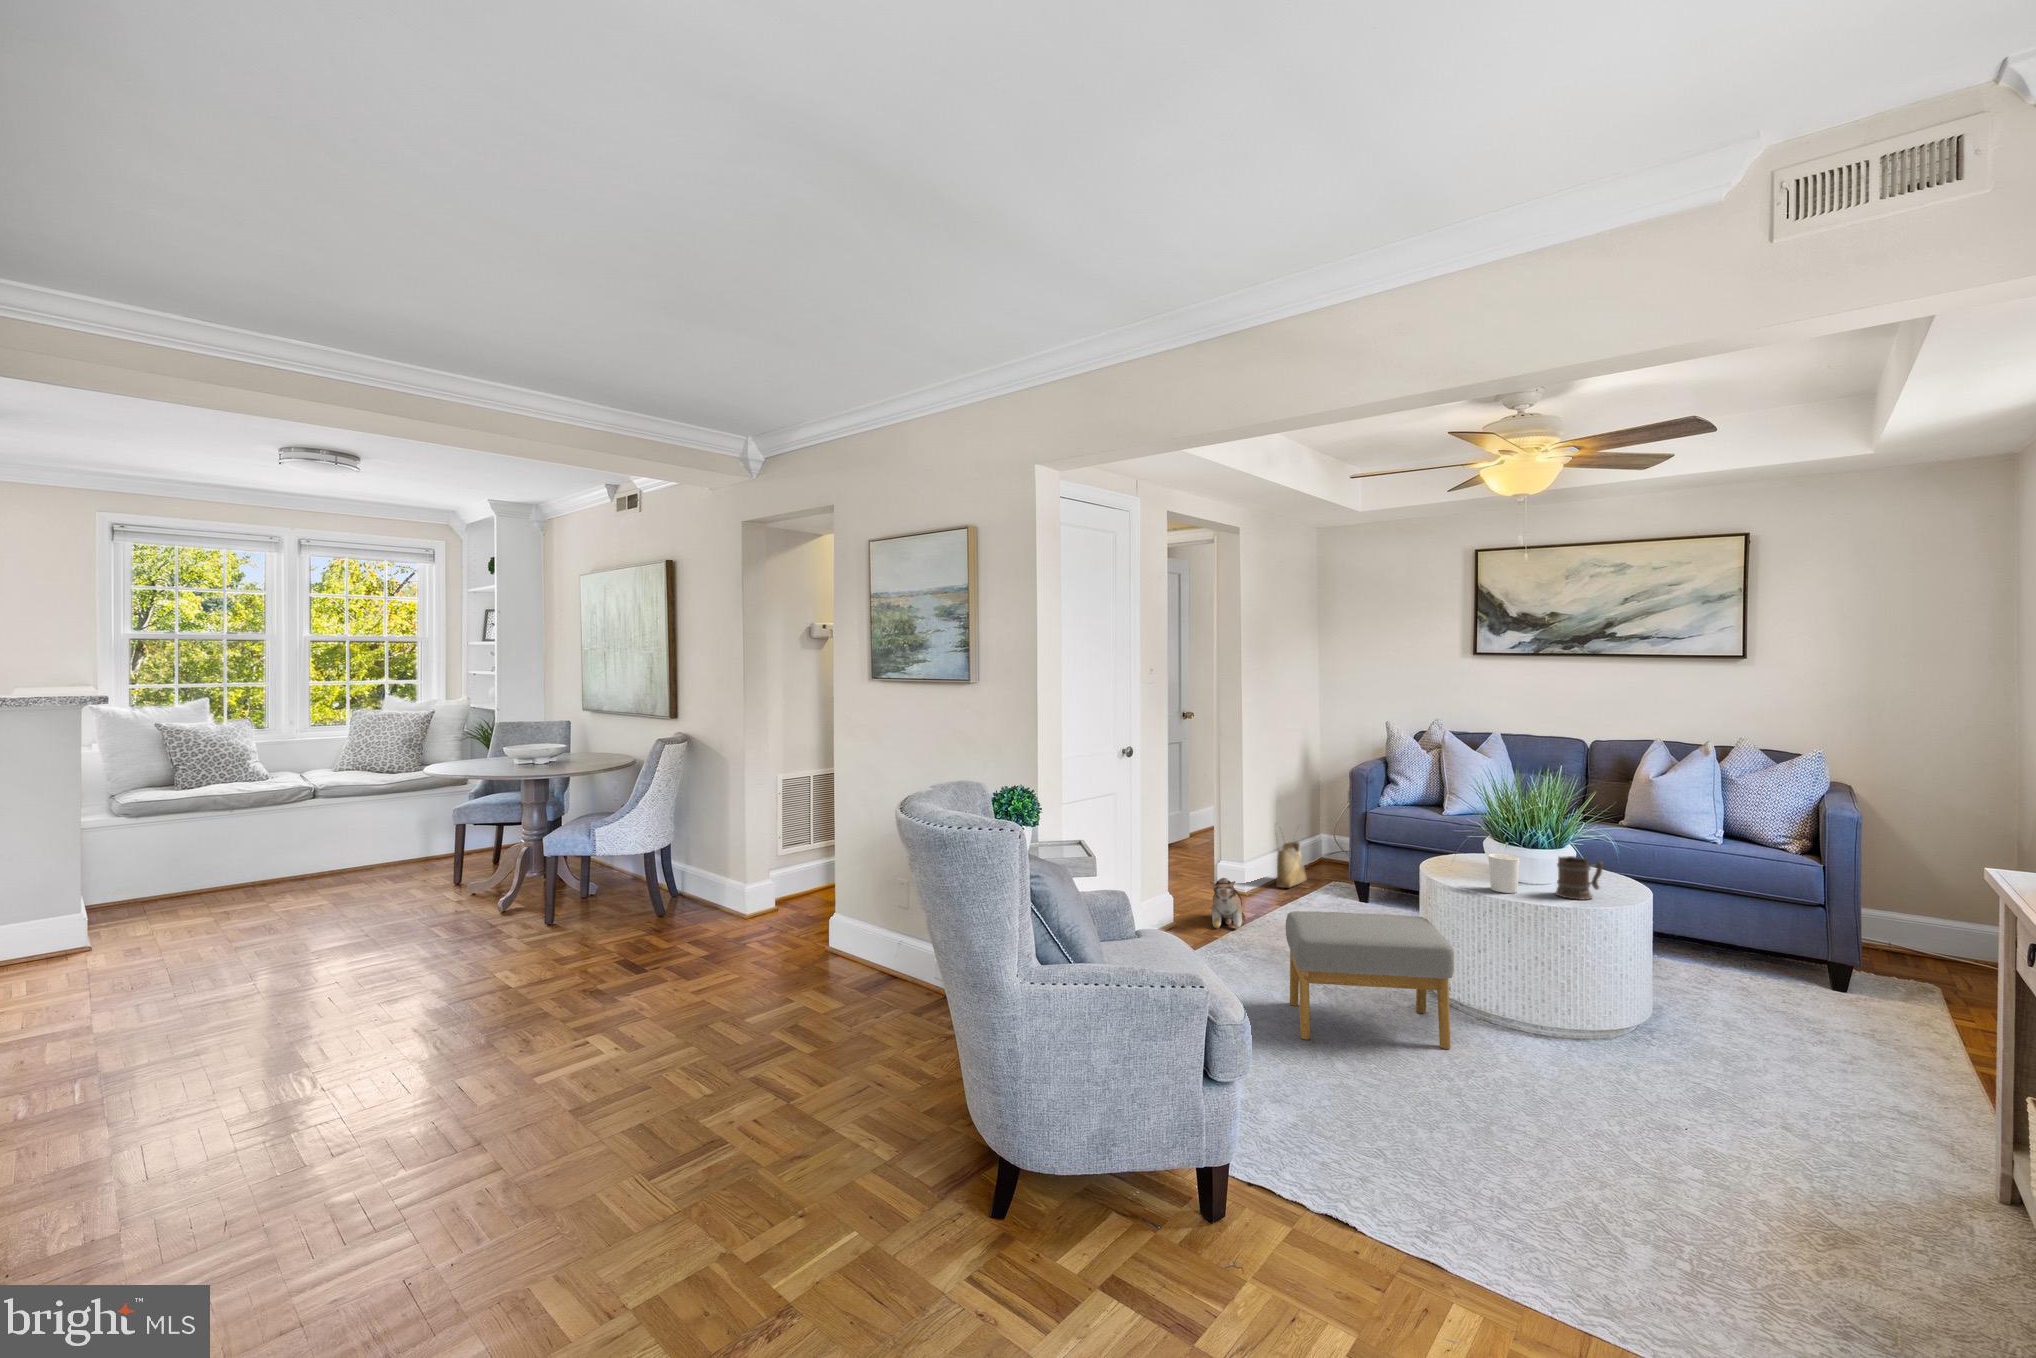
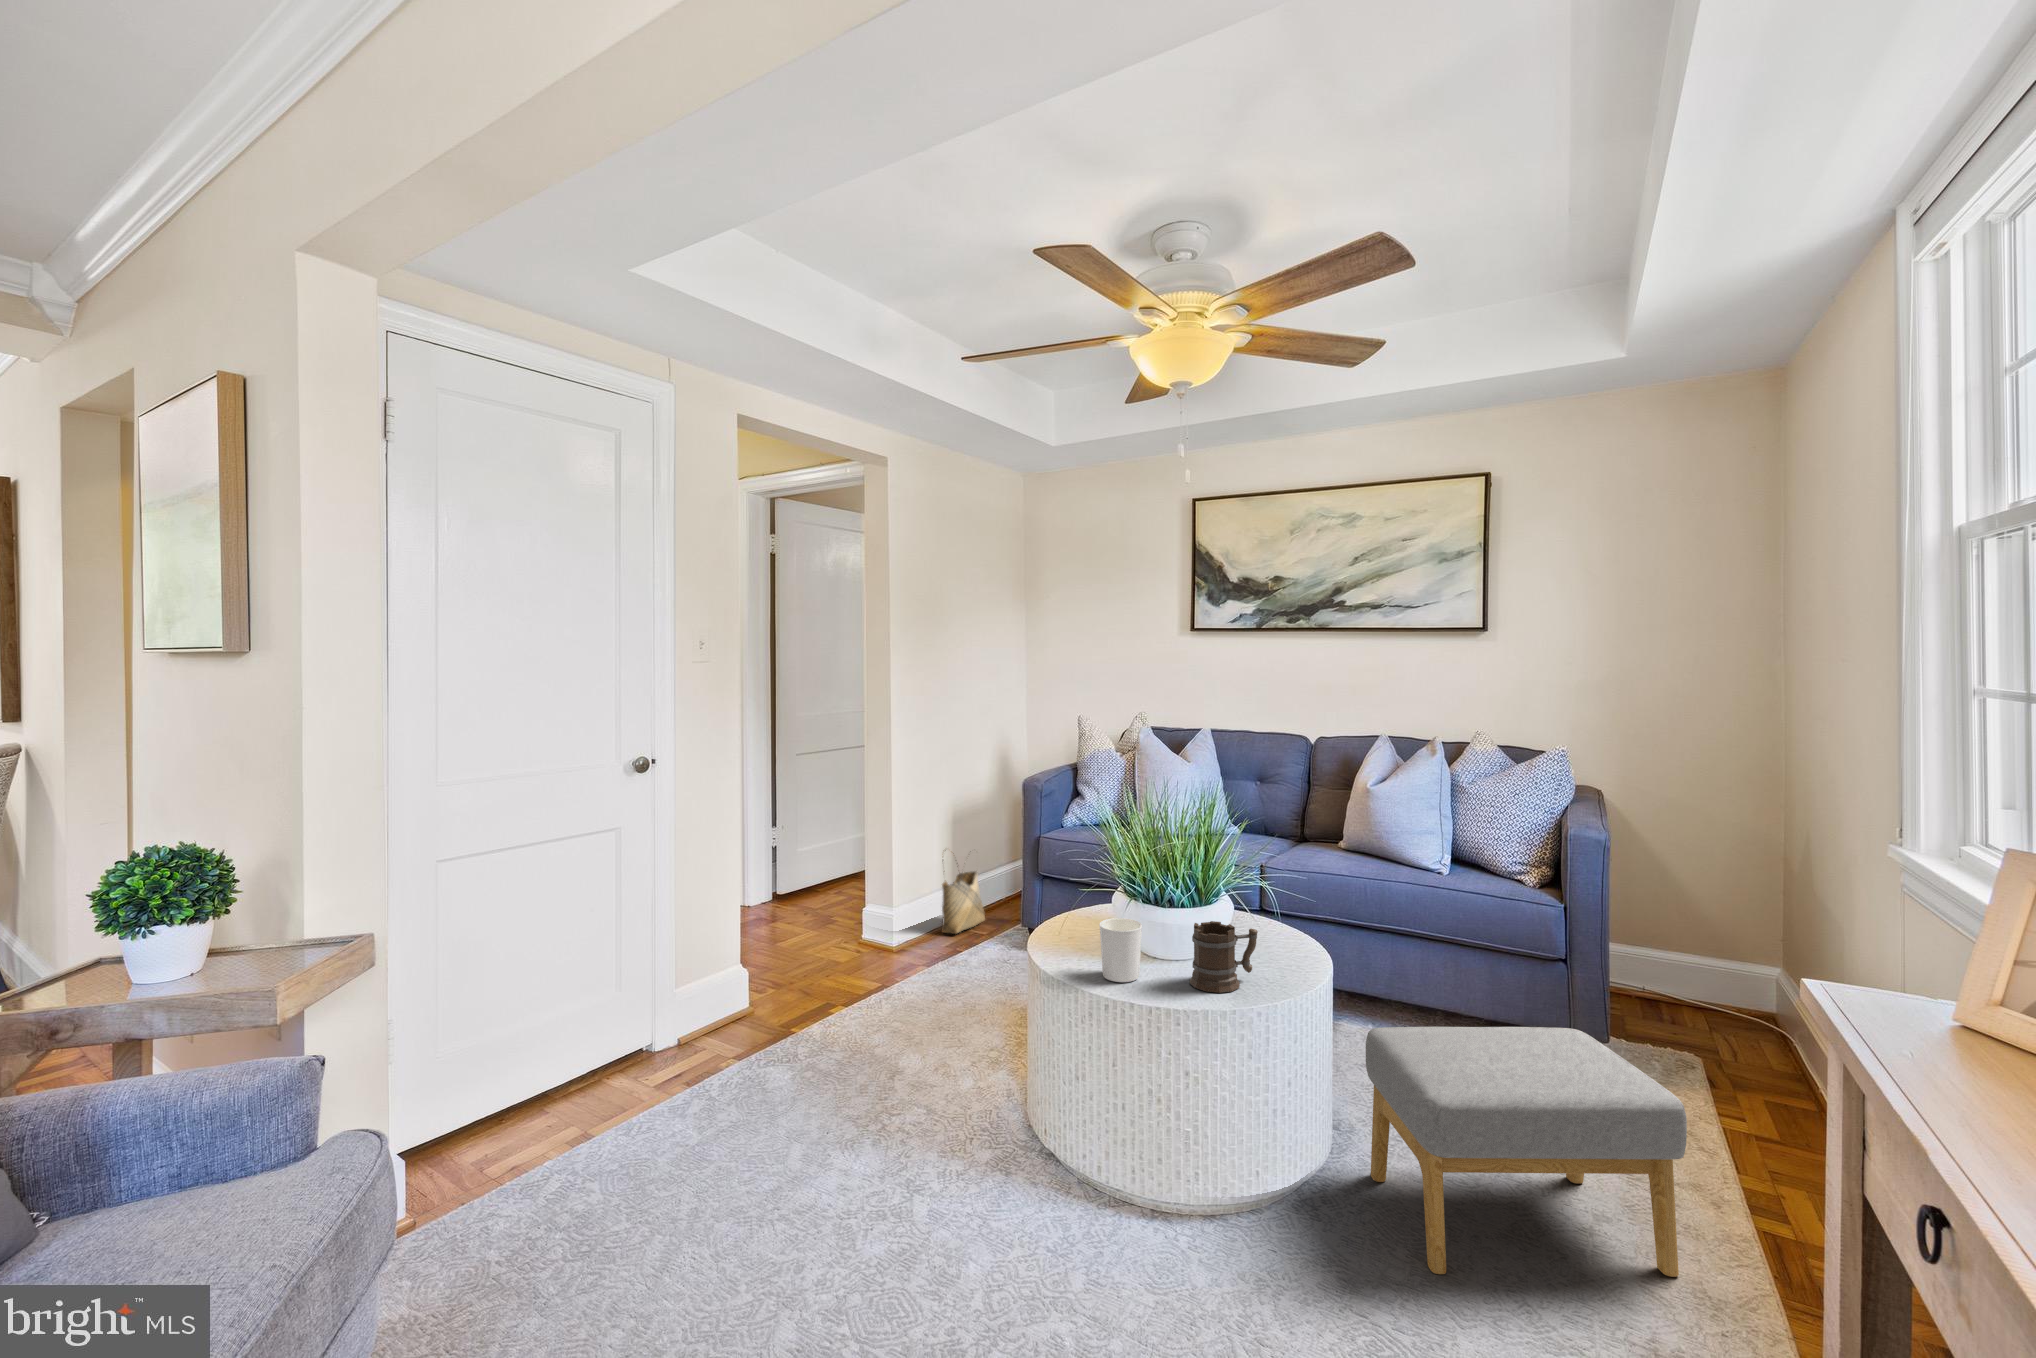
plush toy: present [1210,878,1245,928] -> none [792,940,857,1011]
footstool: present [1286,911,1454,1049] -> present [1366,1027,1687,1277]

